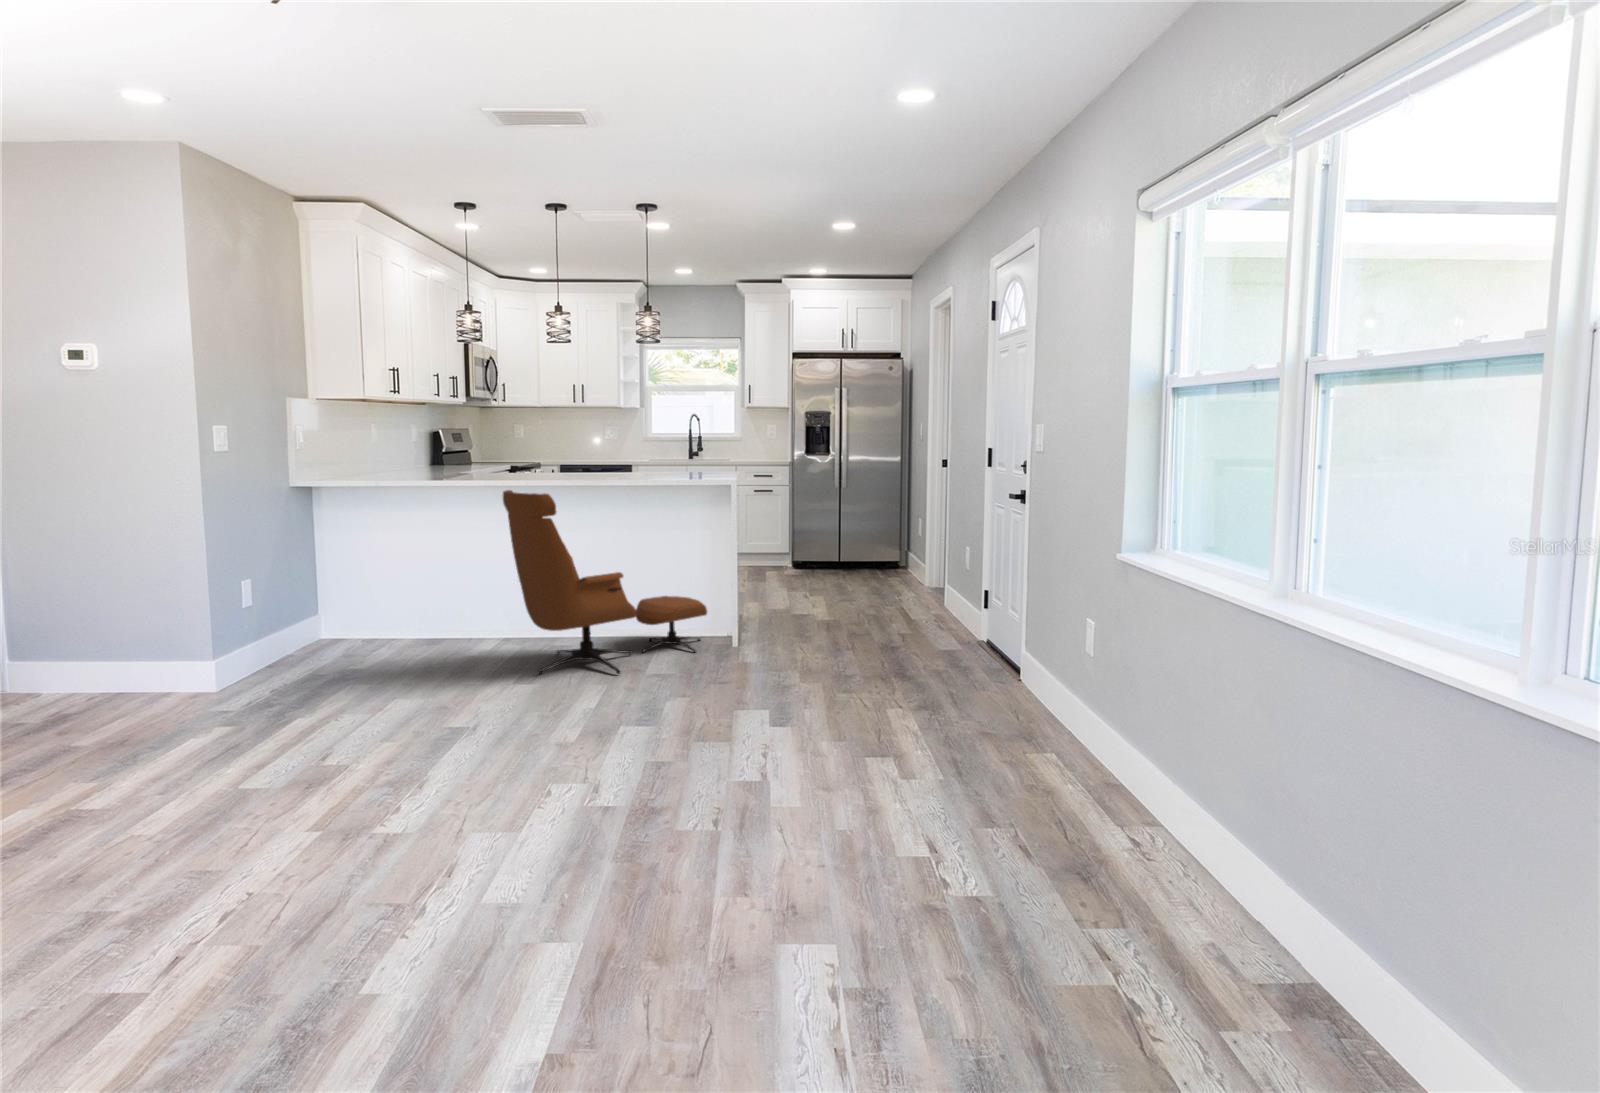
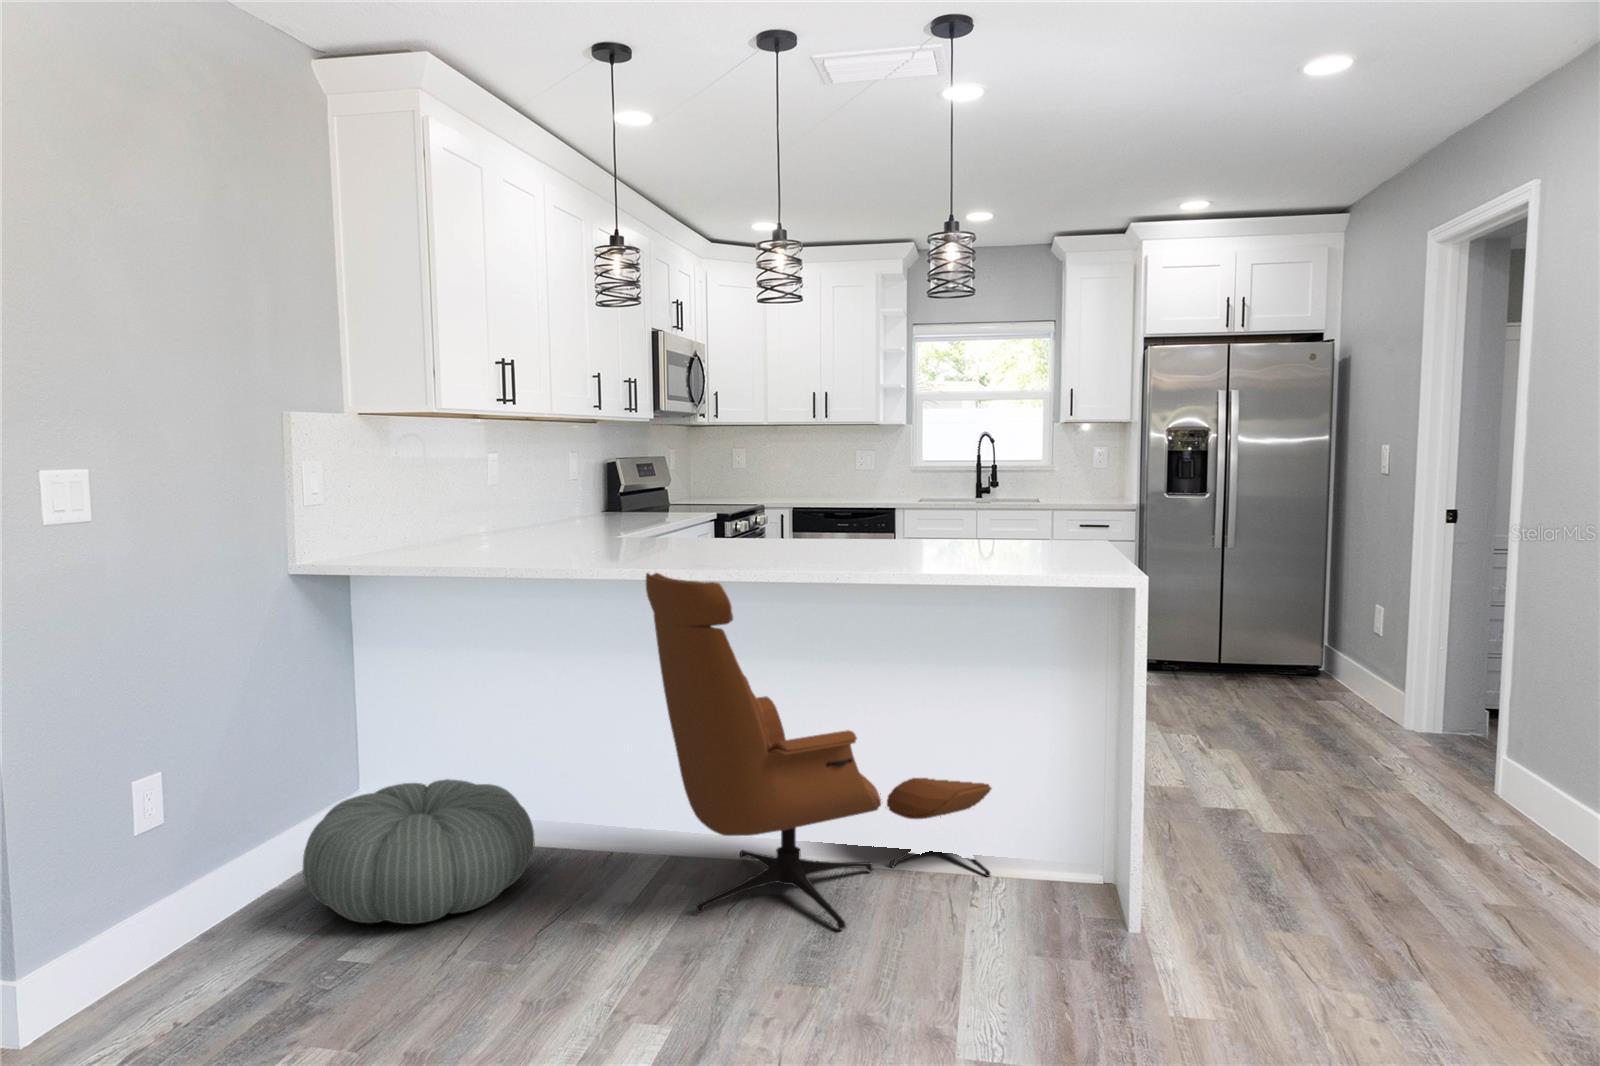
pouf: none [300,620,437,691] -> present [303,779,535,924]

